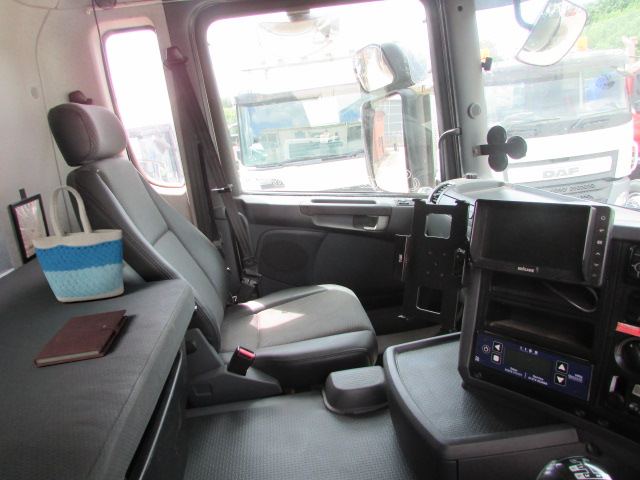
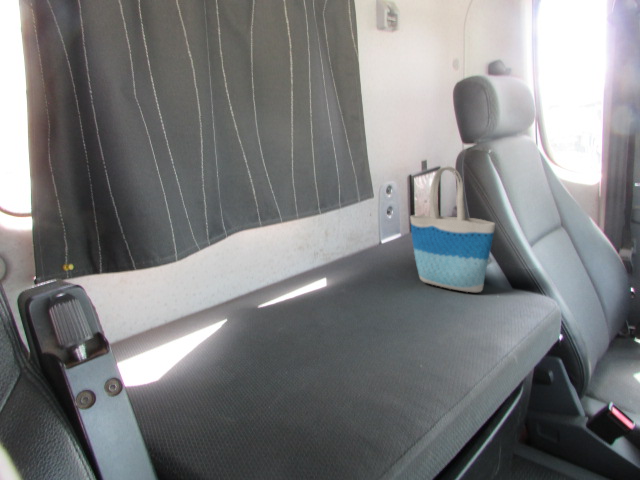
notebook: present [33,310,128,367] -> none [373,305,475,364]

